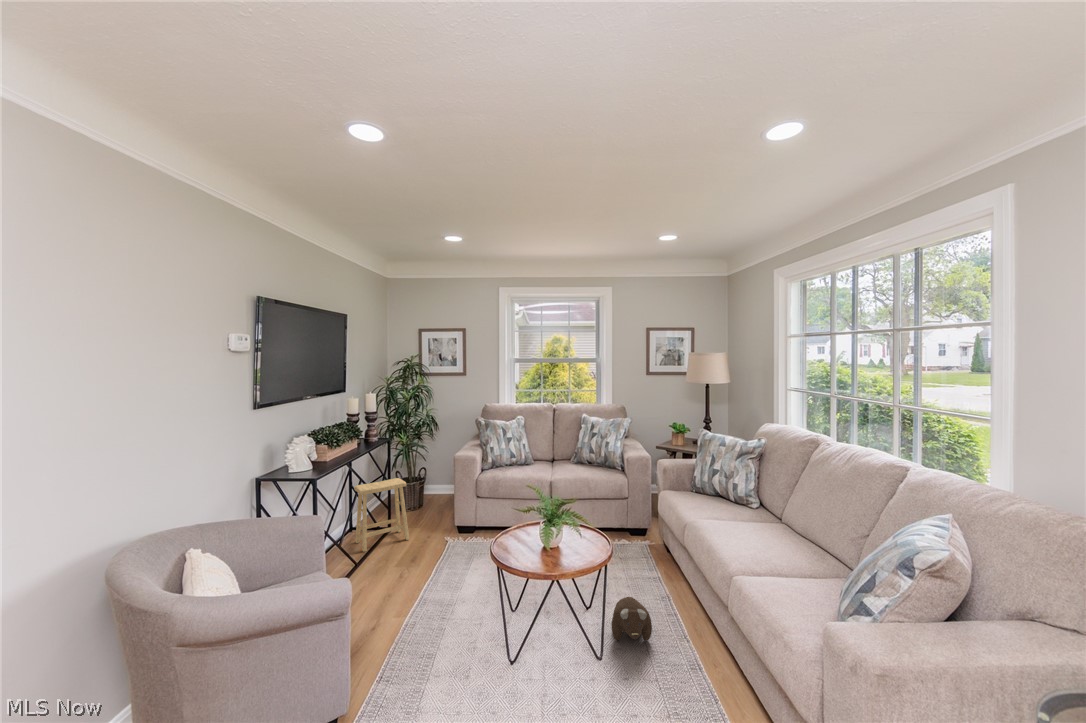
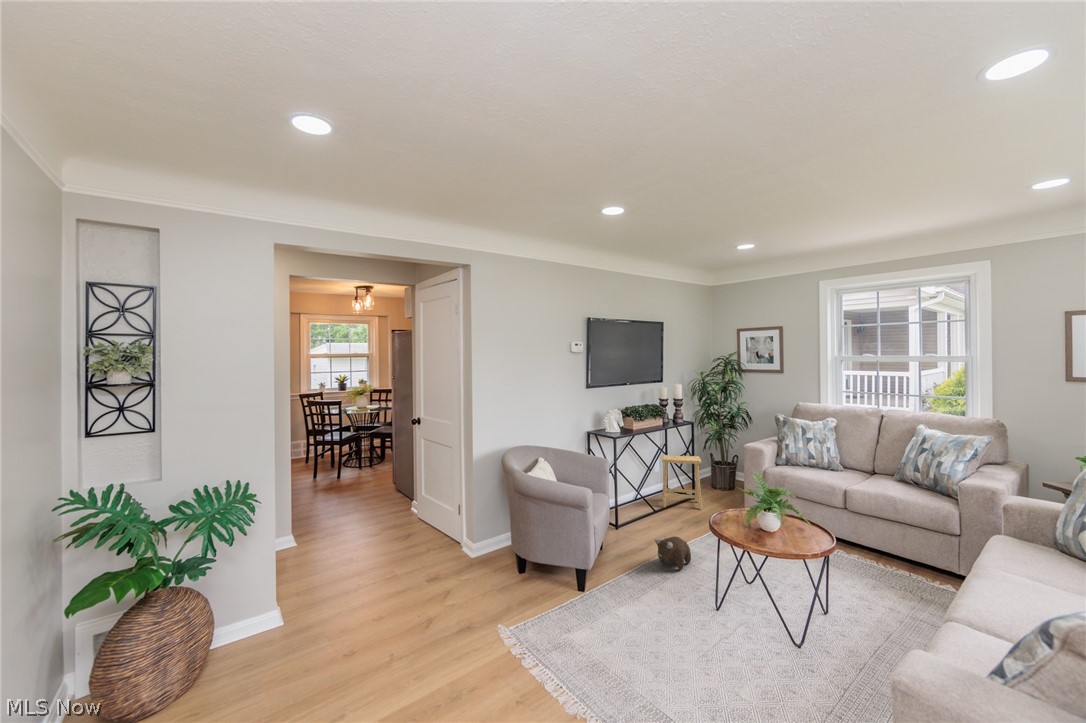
plush toy: present [612,597,652,641] -> present [654,537,691,570]

